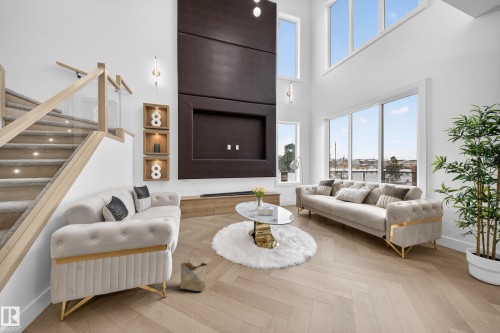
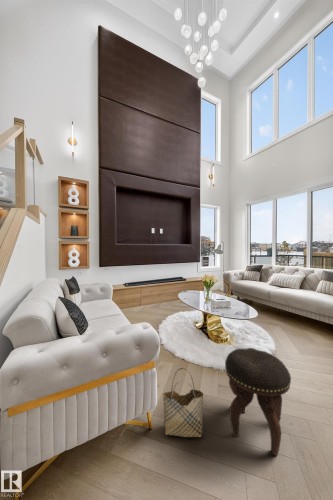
footstool: none [221,239,262,303] -> present [225,348,291,456]

